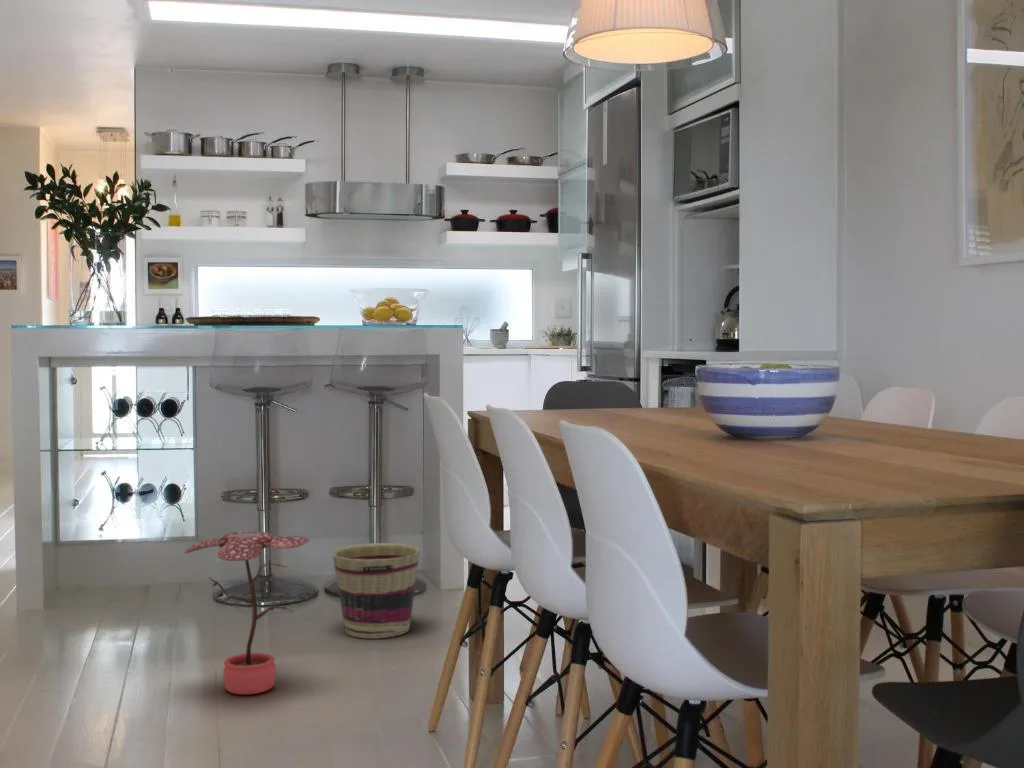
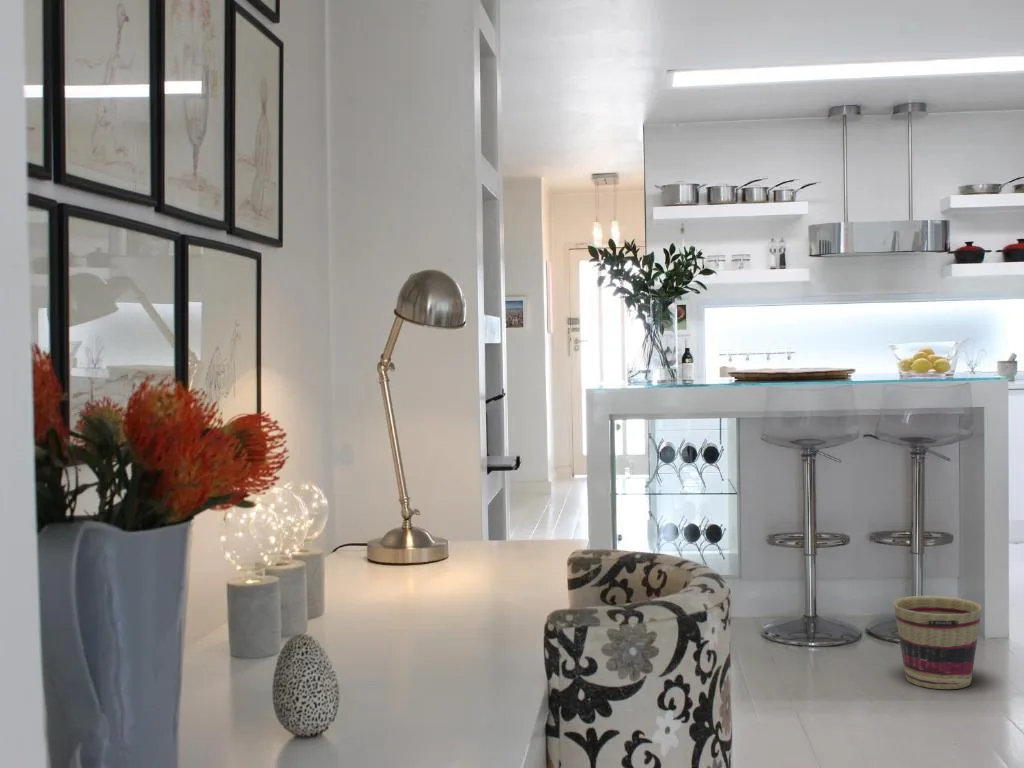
potted plant: present [185,531,309,695] -> none [780,586,894,735]

